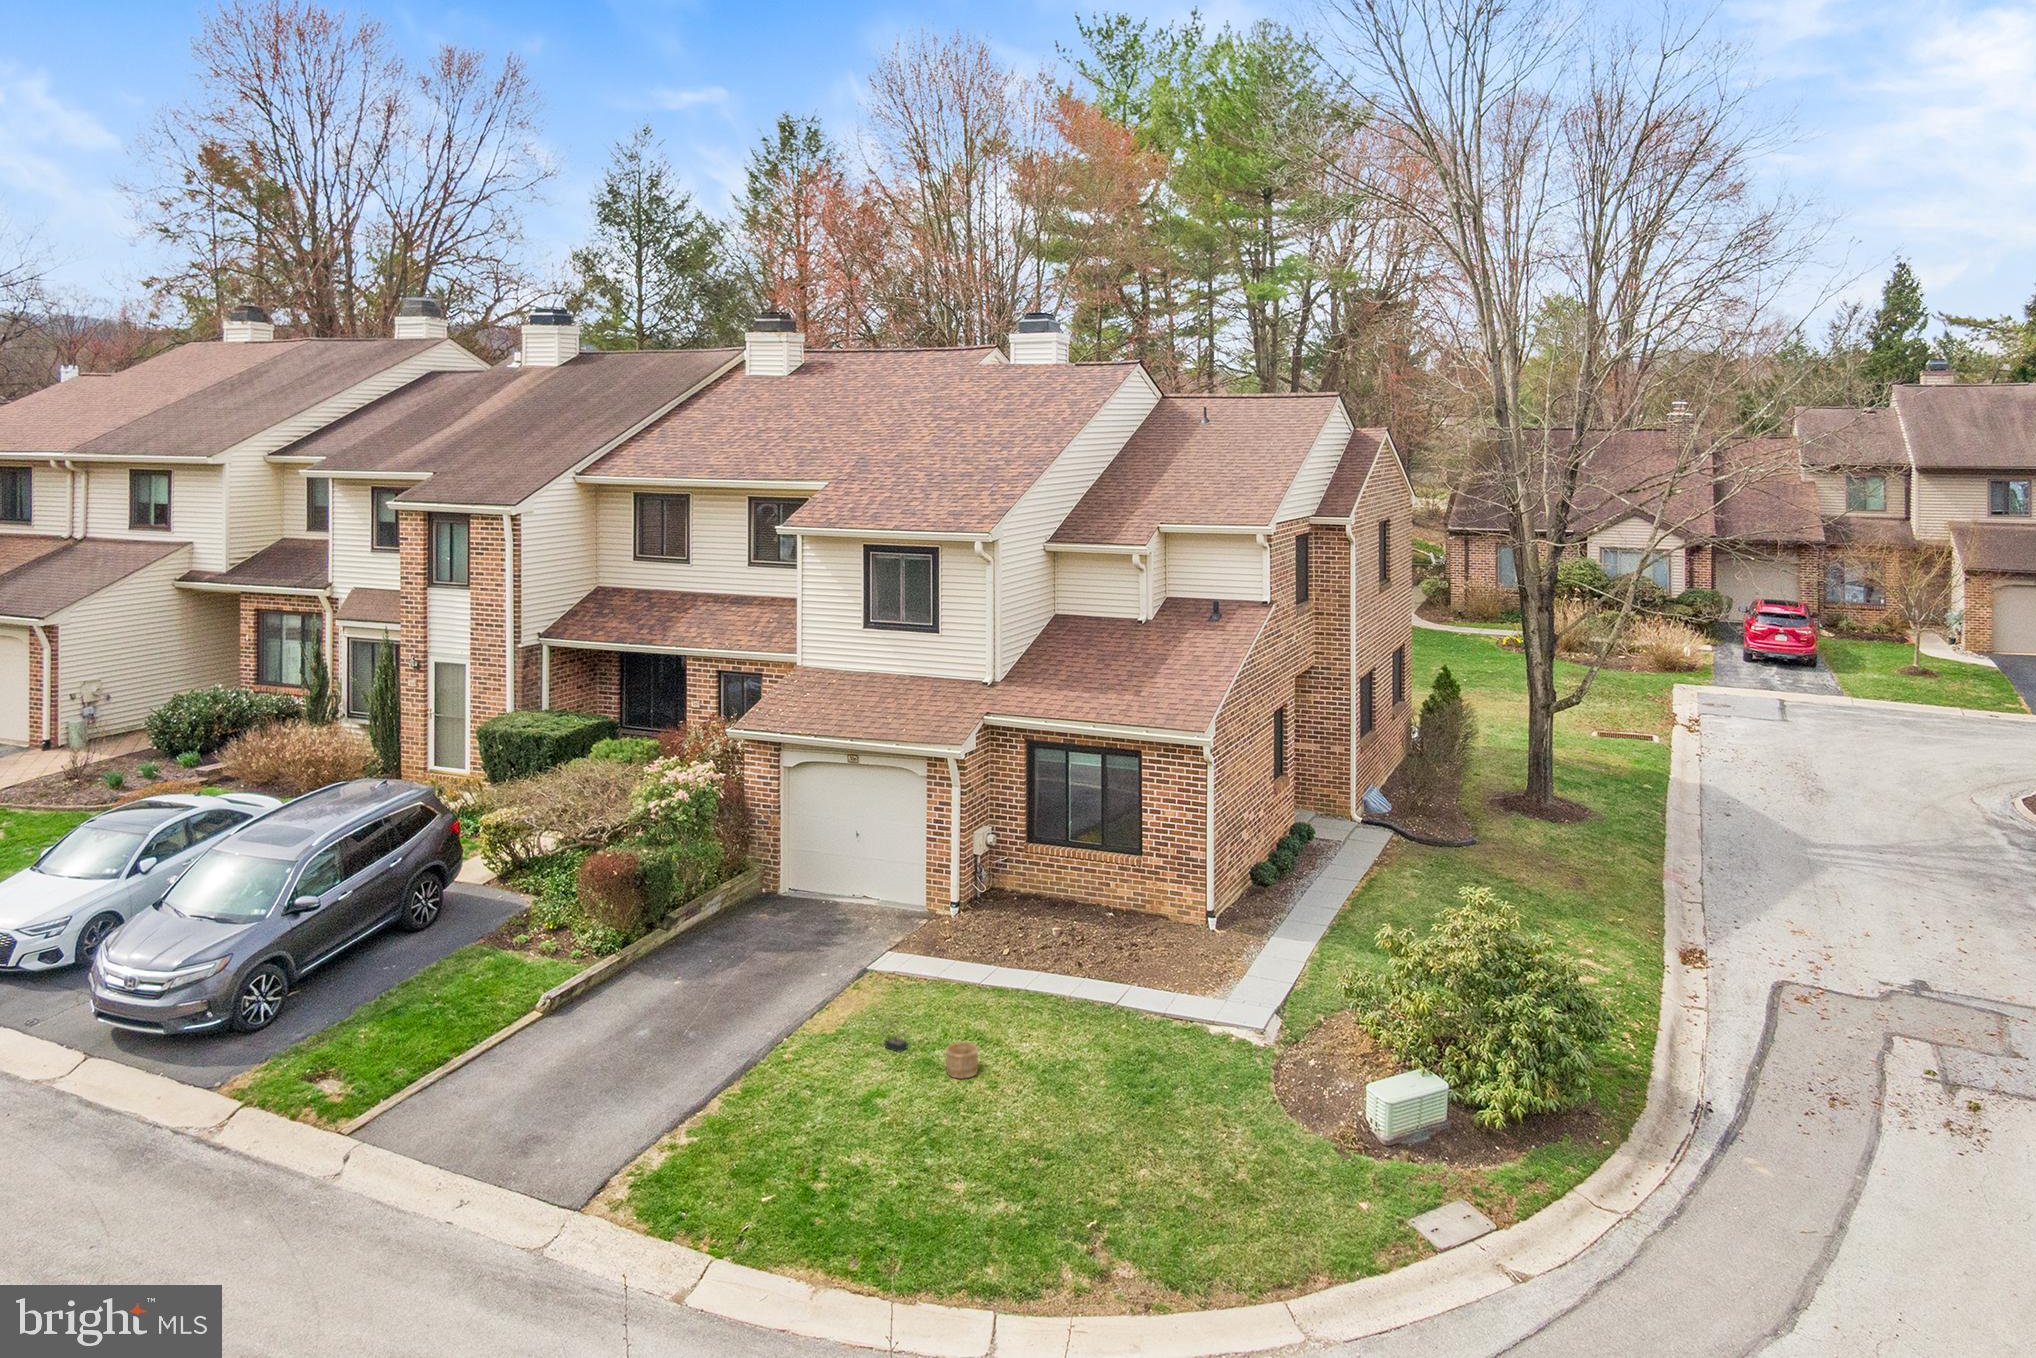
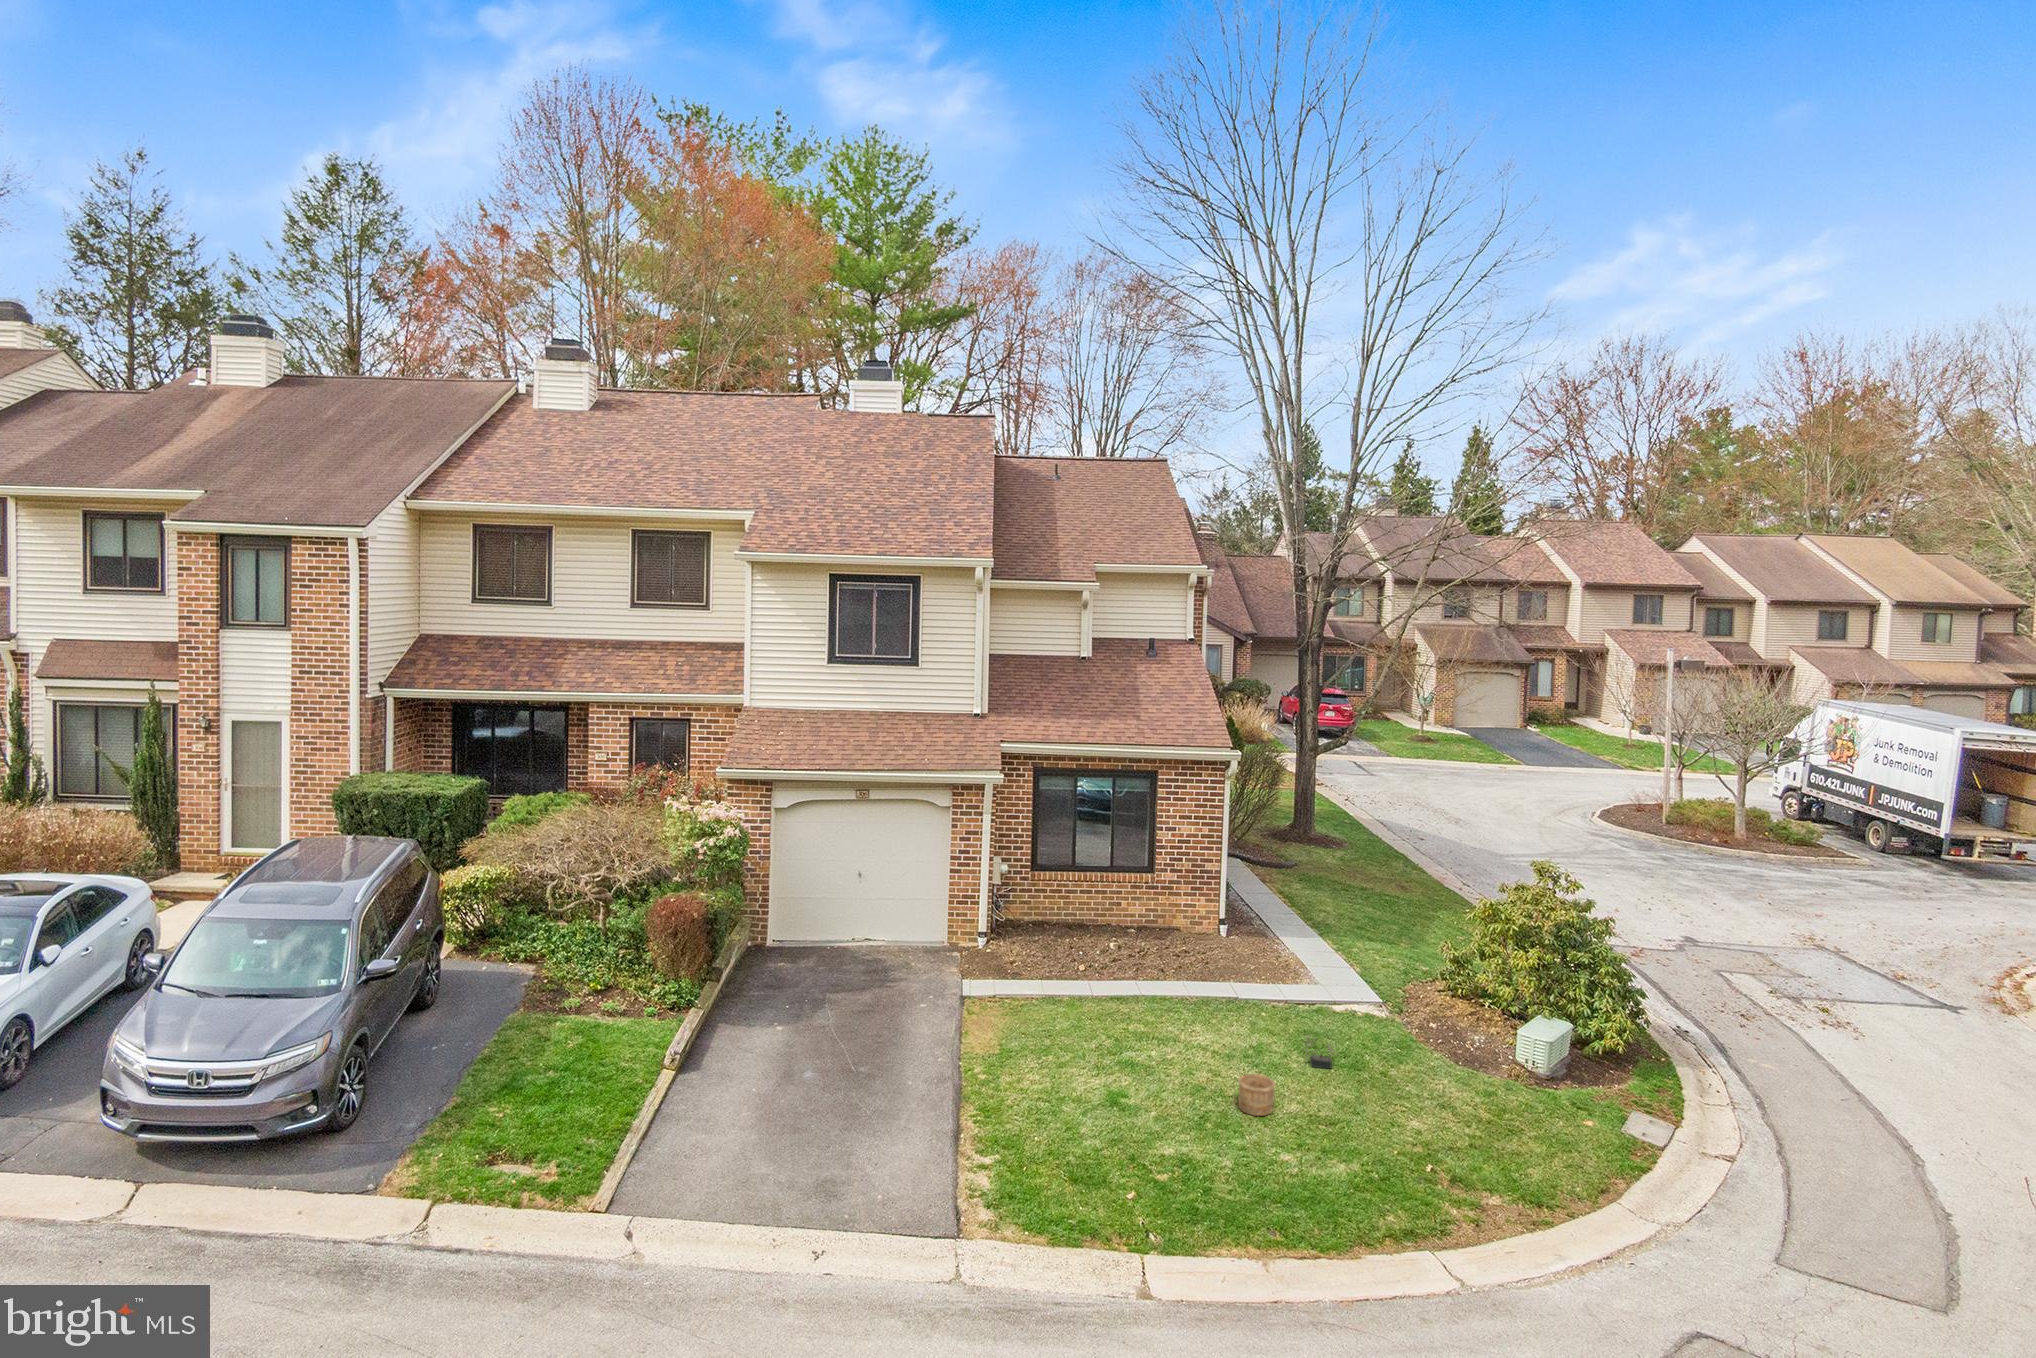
decorative plant: present [884,1024,908,1052] -> present [1303,1036,1337,1069]

